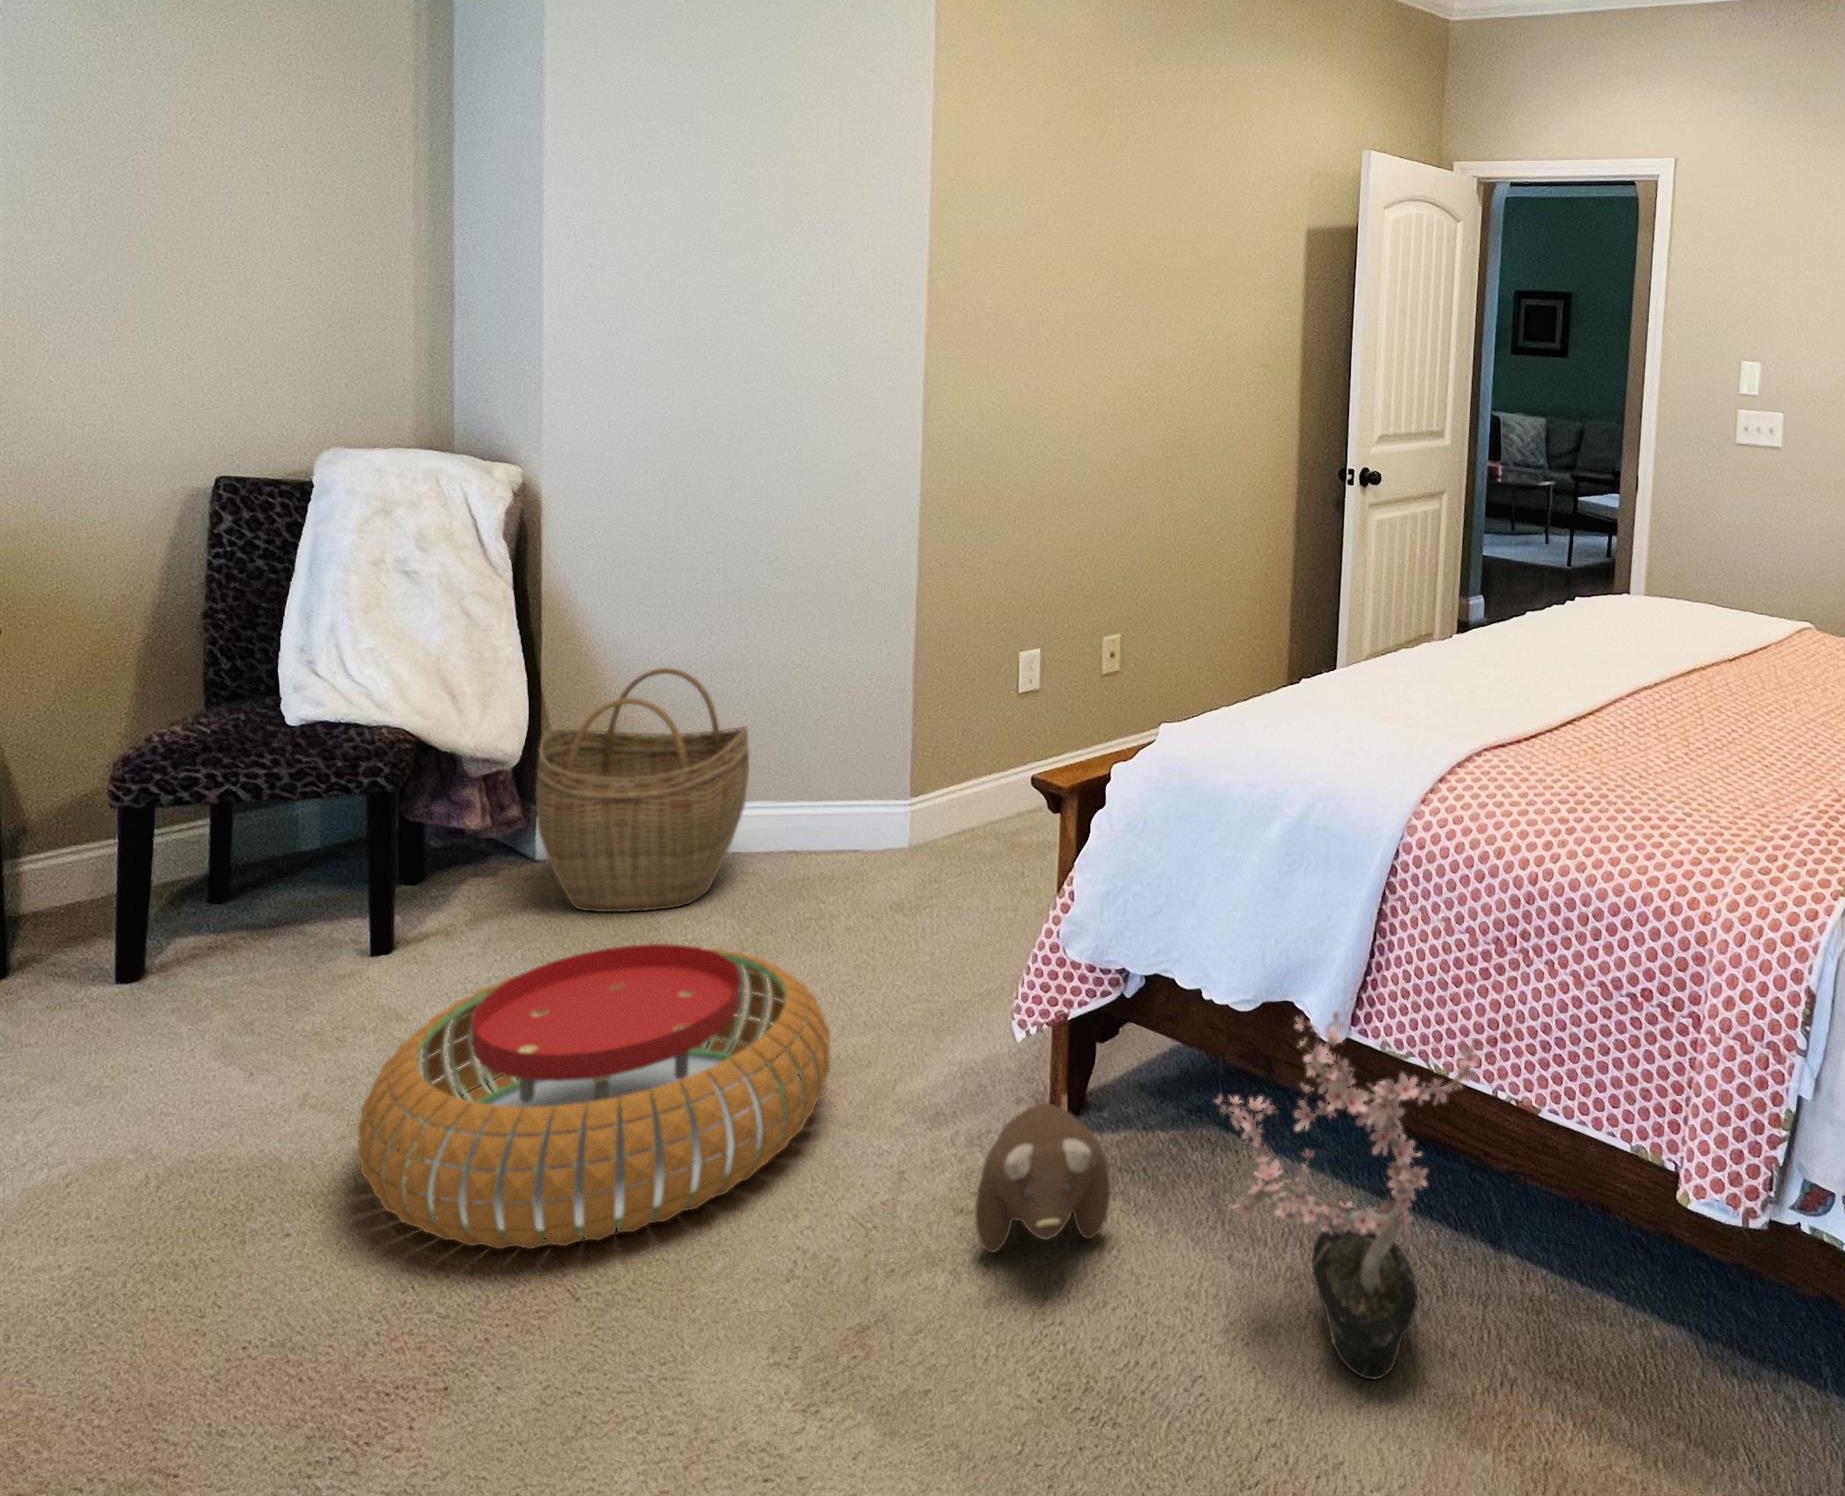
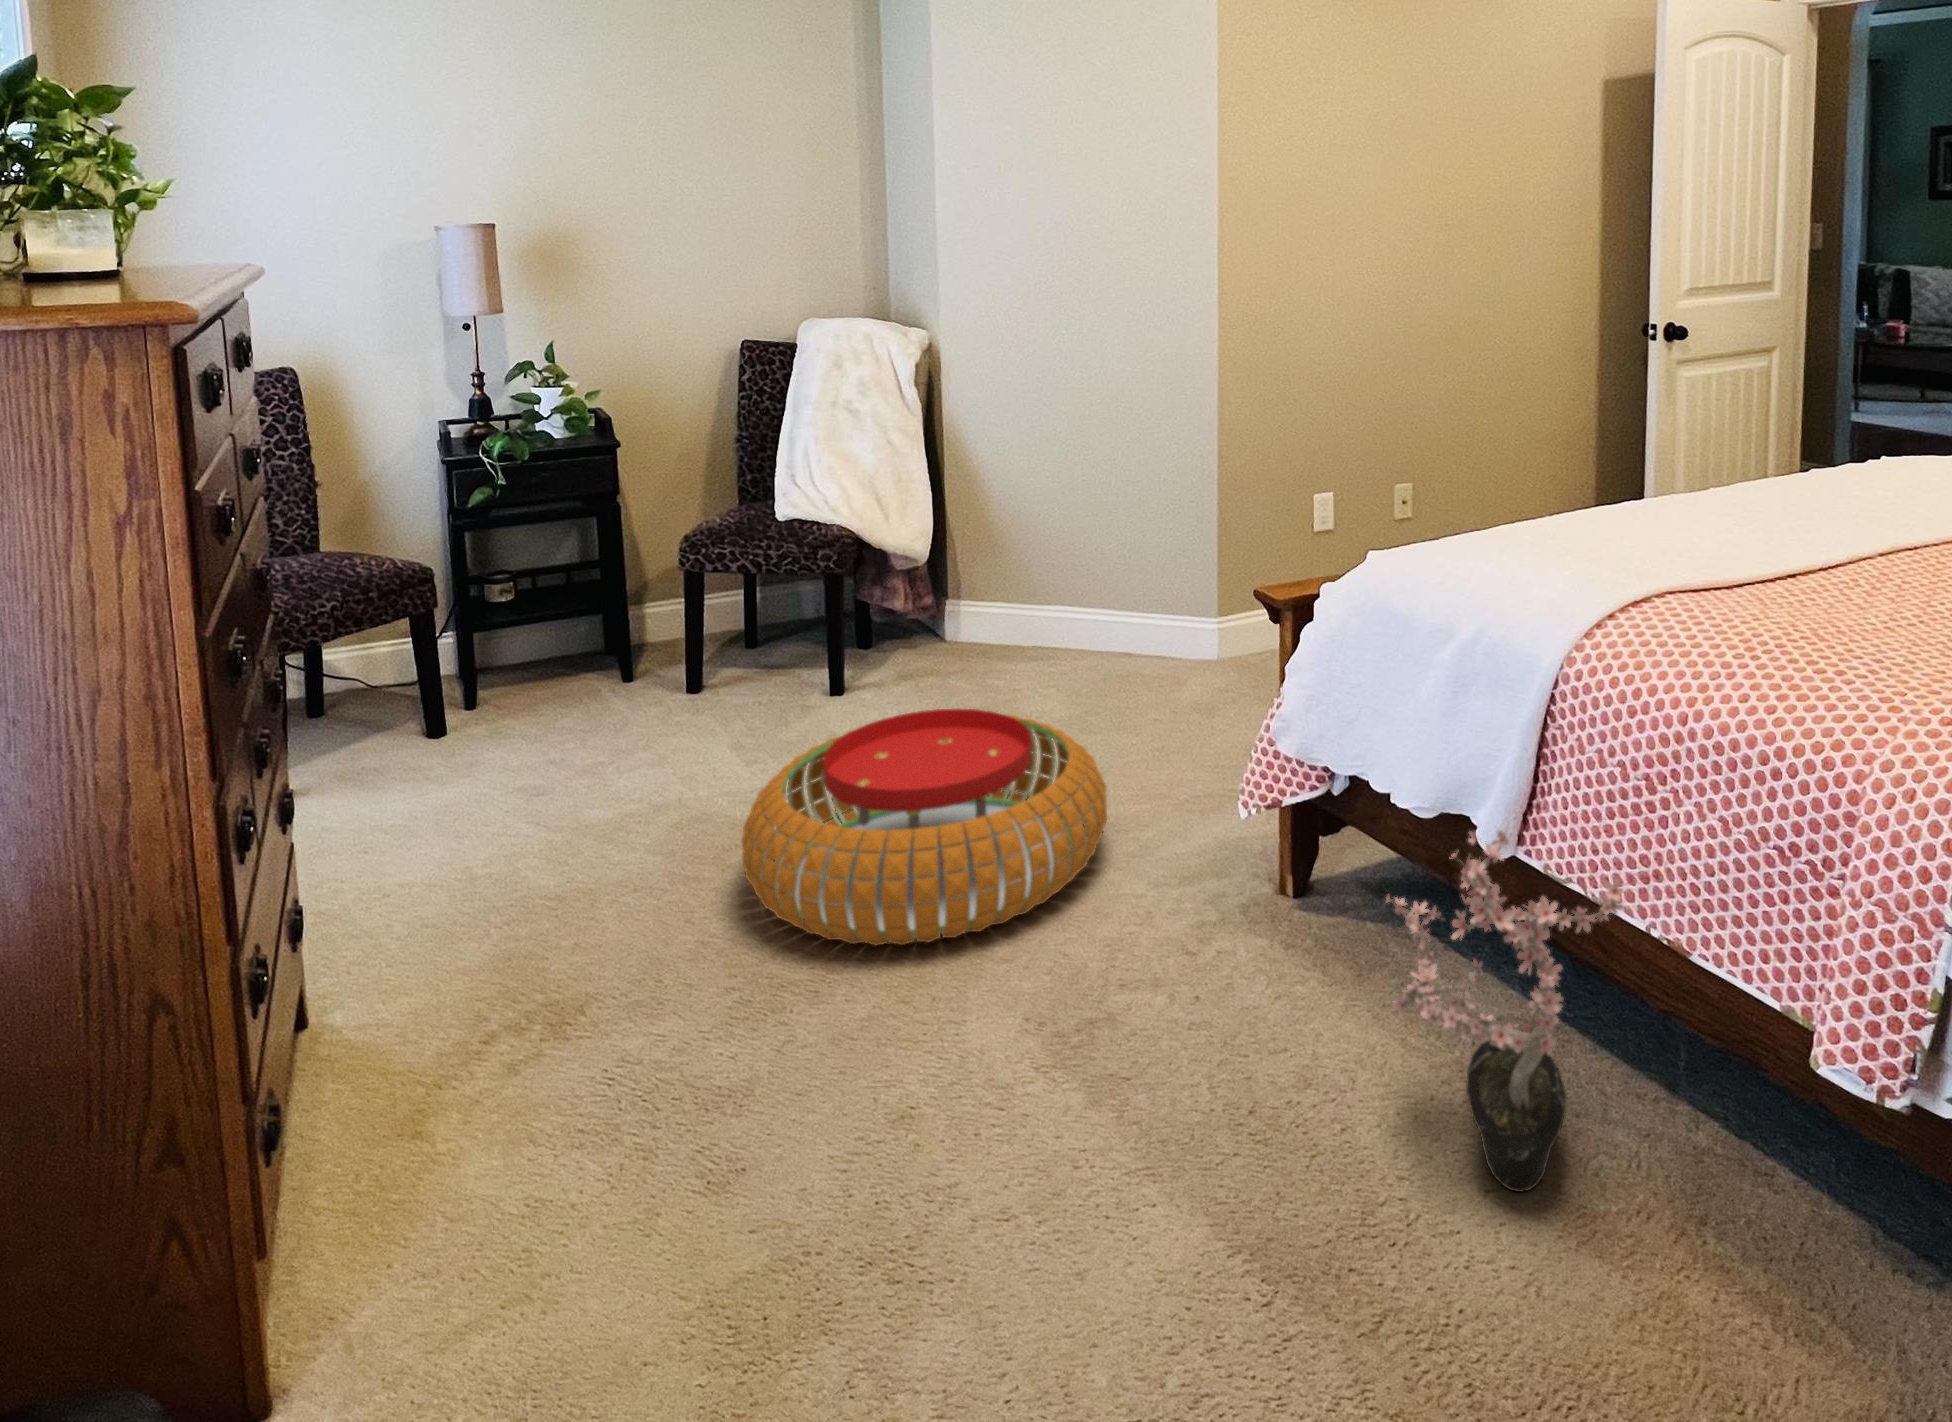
woven basket: present [536,668,749,912] -> none [932,487,1097,686]
plush toy: present [975,1104,1110,1252] -> none [1186,883,1306,1011]

